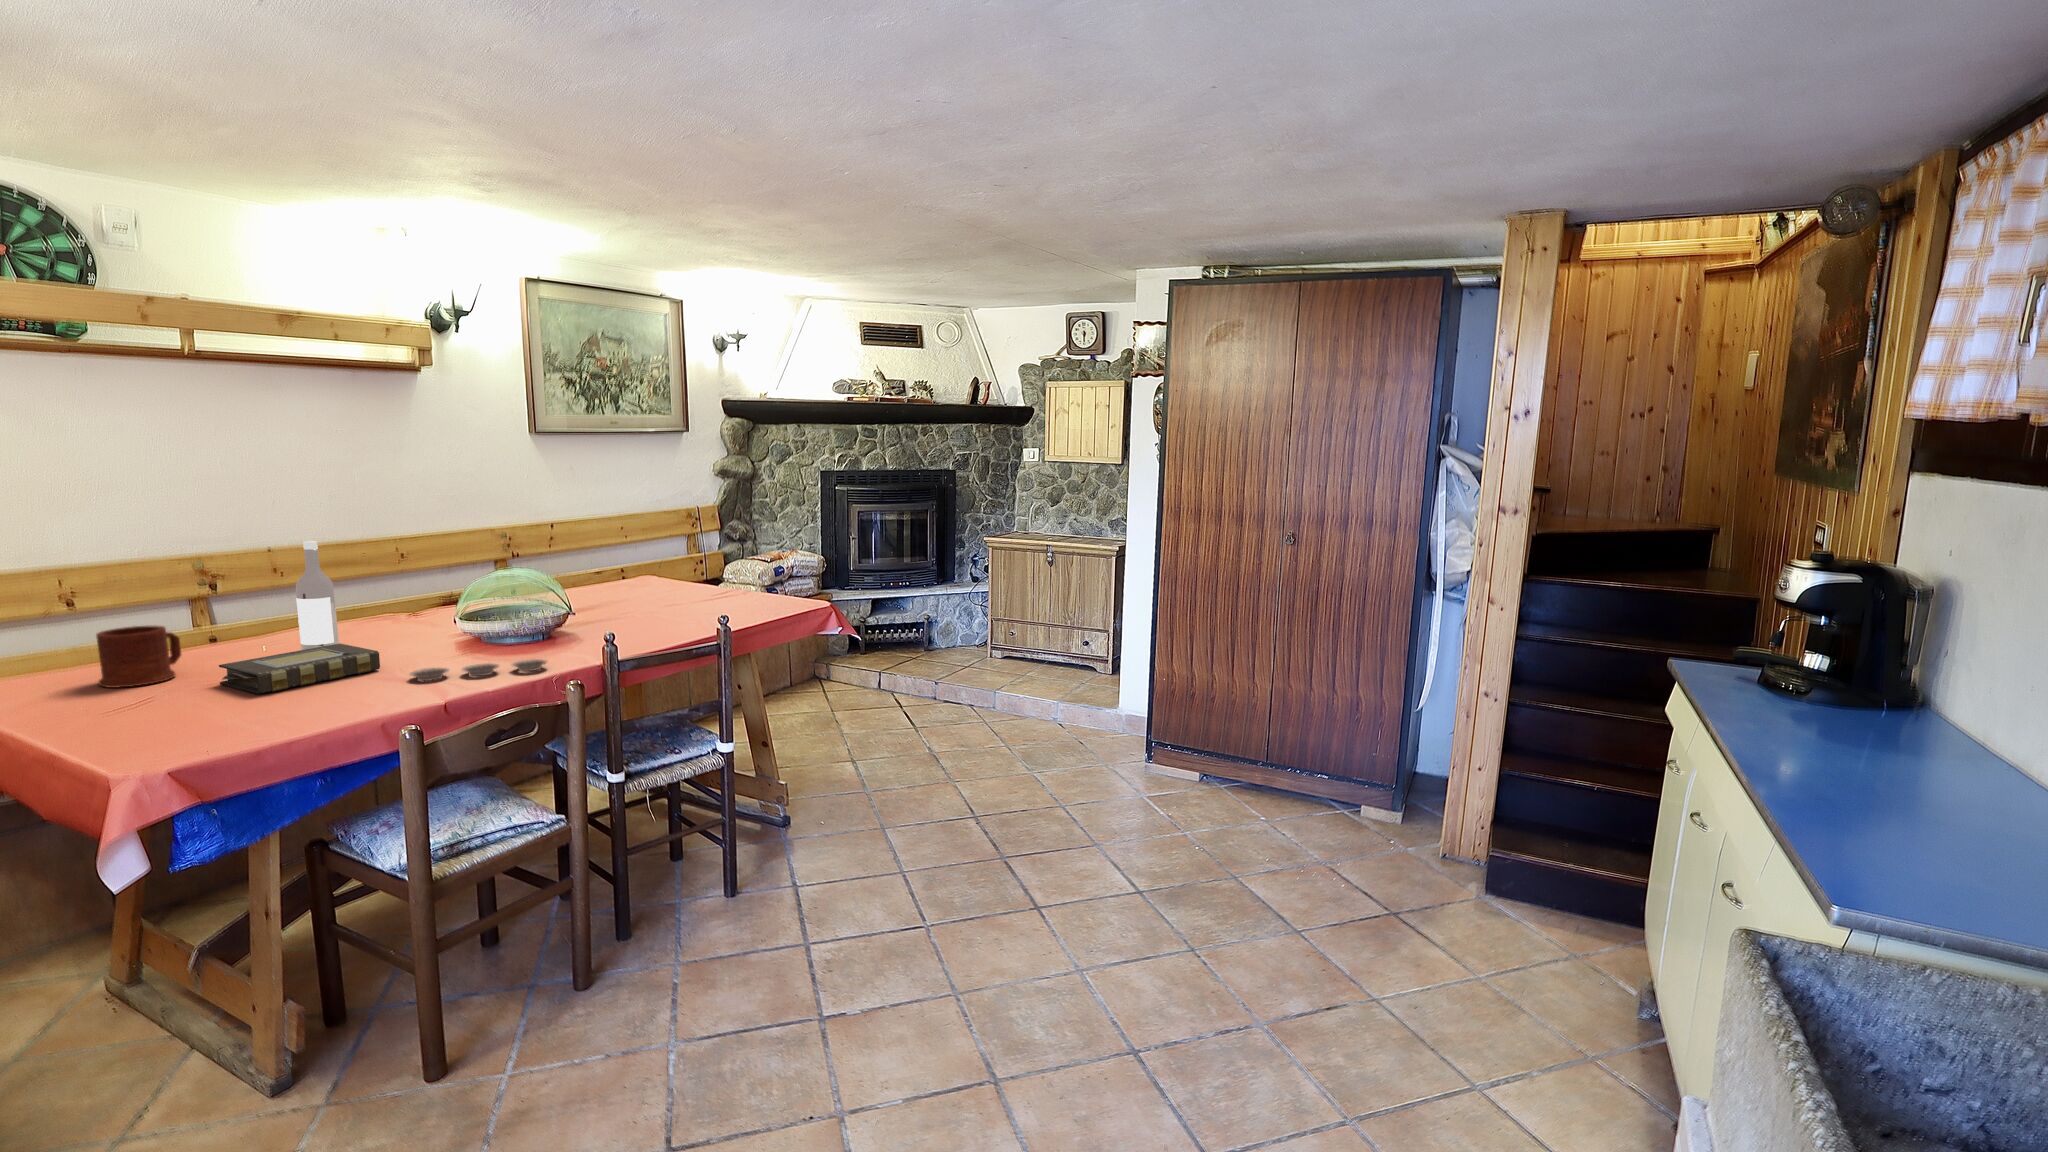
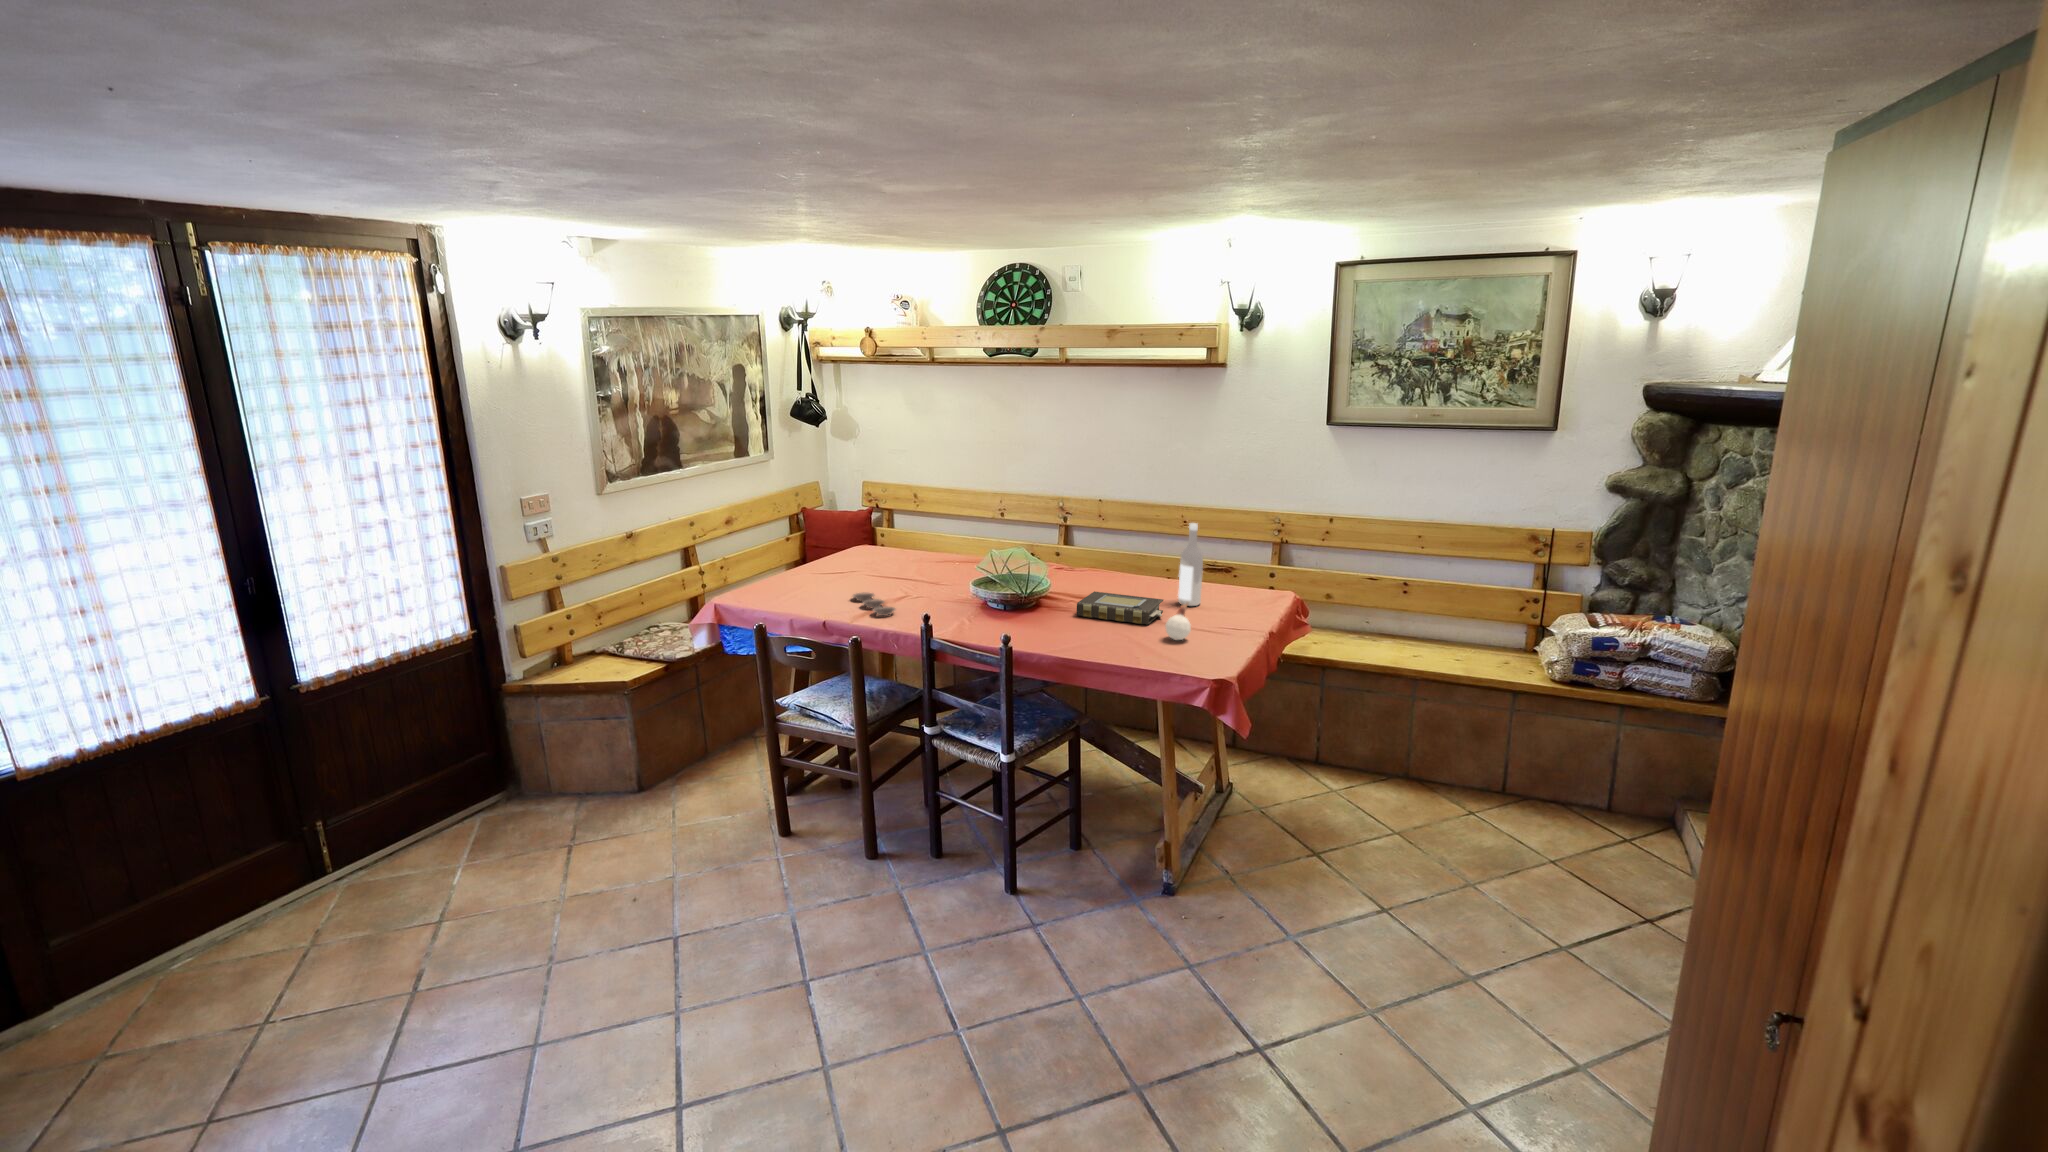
wine bottle: present [296,541,339,650] -> present [1178,523,1203,606]
candle: none [747,563,770,602] -> present [1165,602,1191,640]
mug: present [96,625,181,688] -> none [848,530,884,563]
book: present [219,643,380,694] -> present [1076,591,1163,625]

